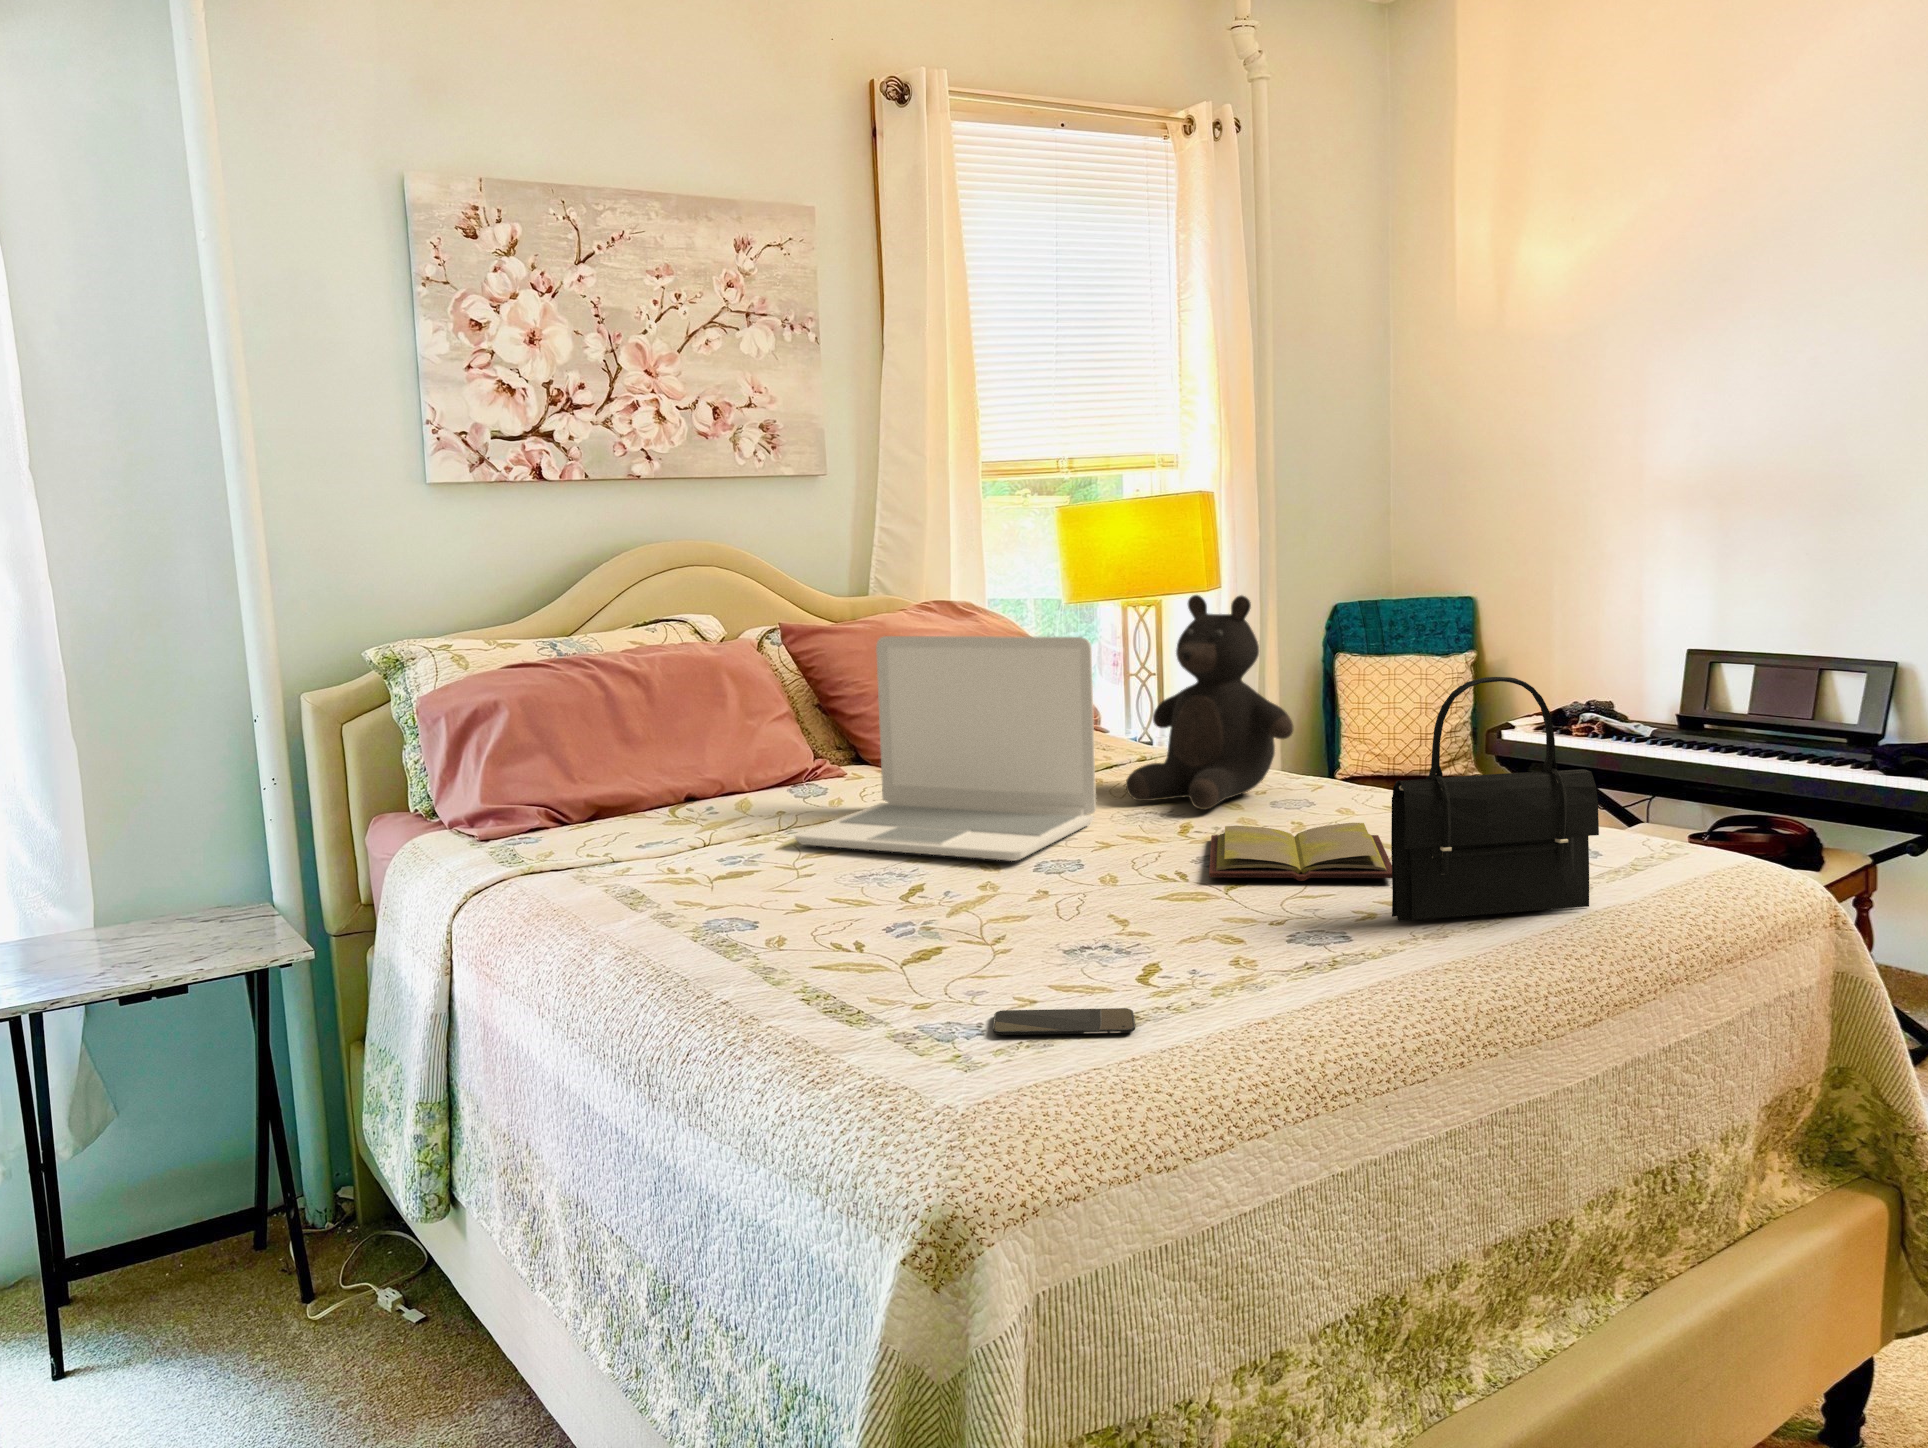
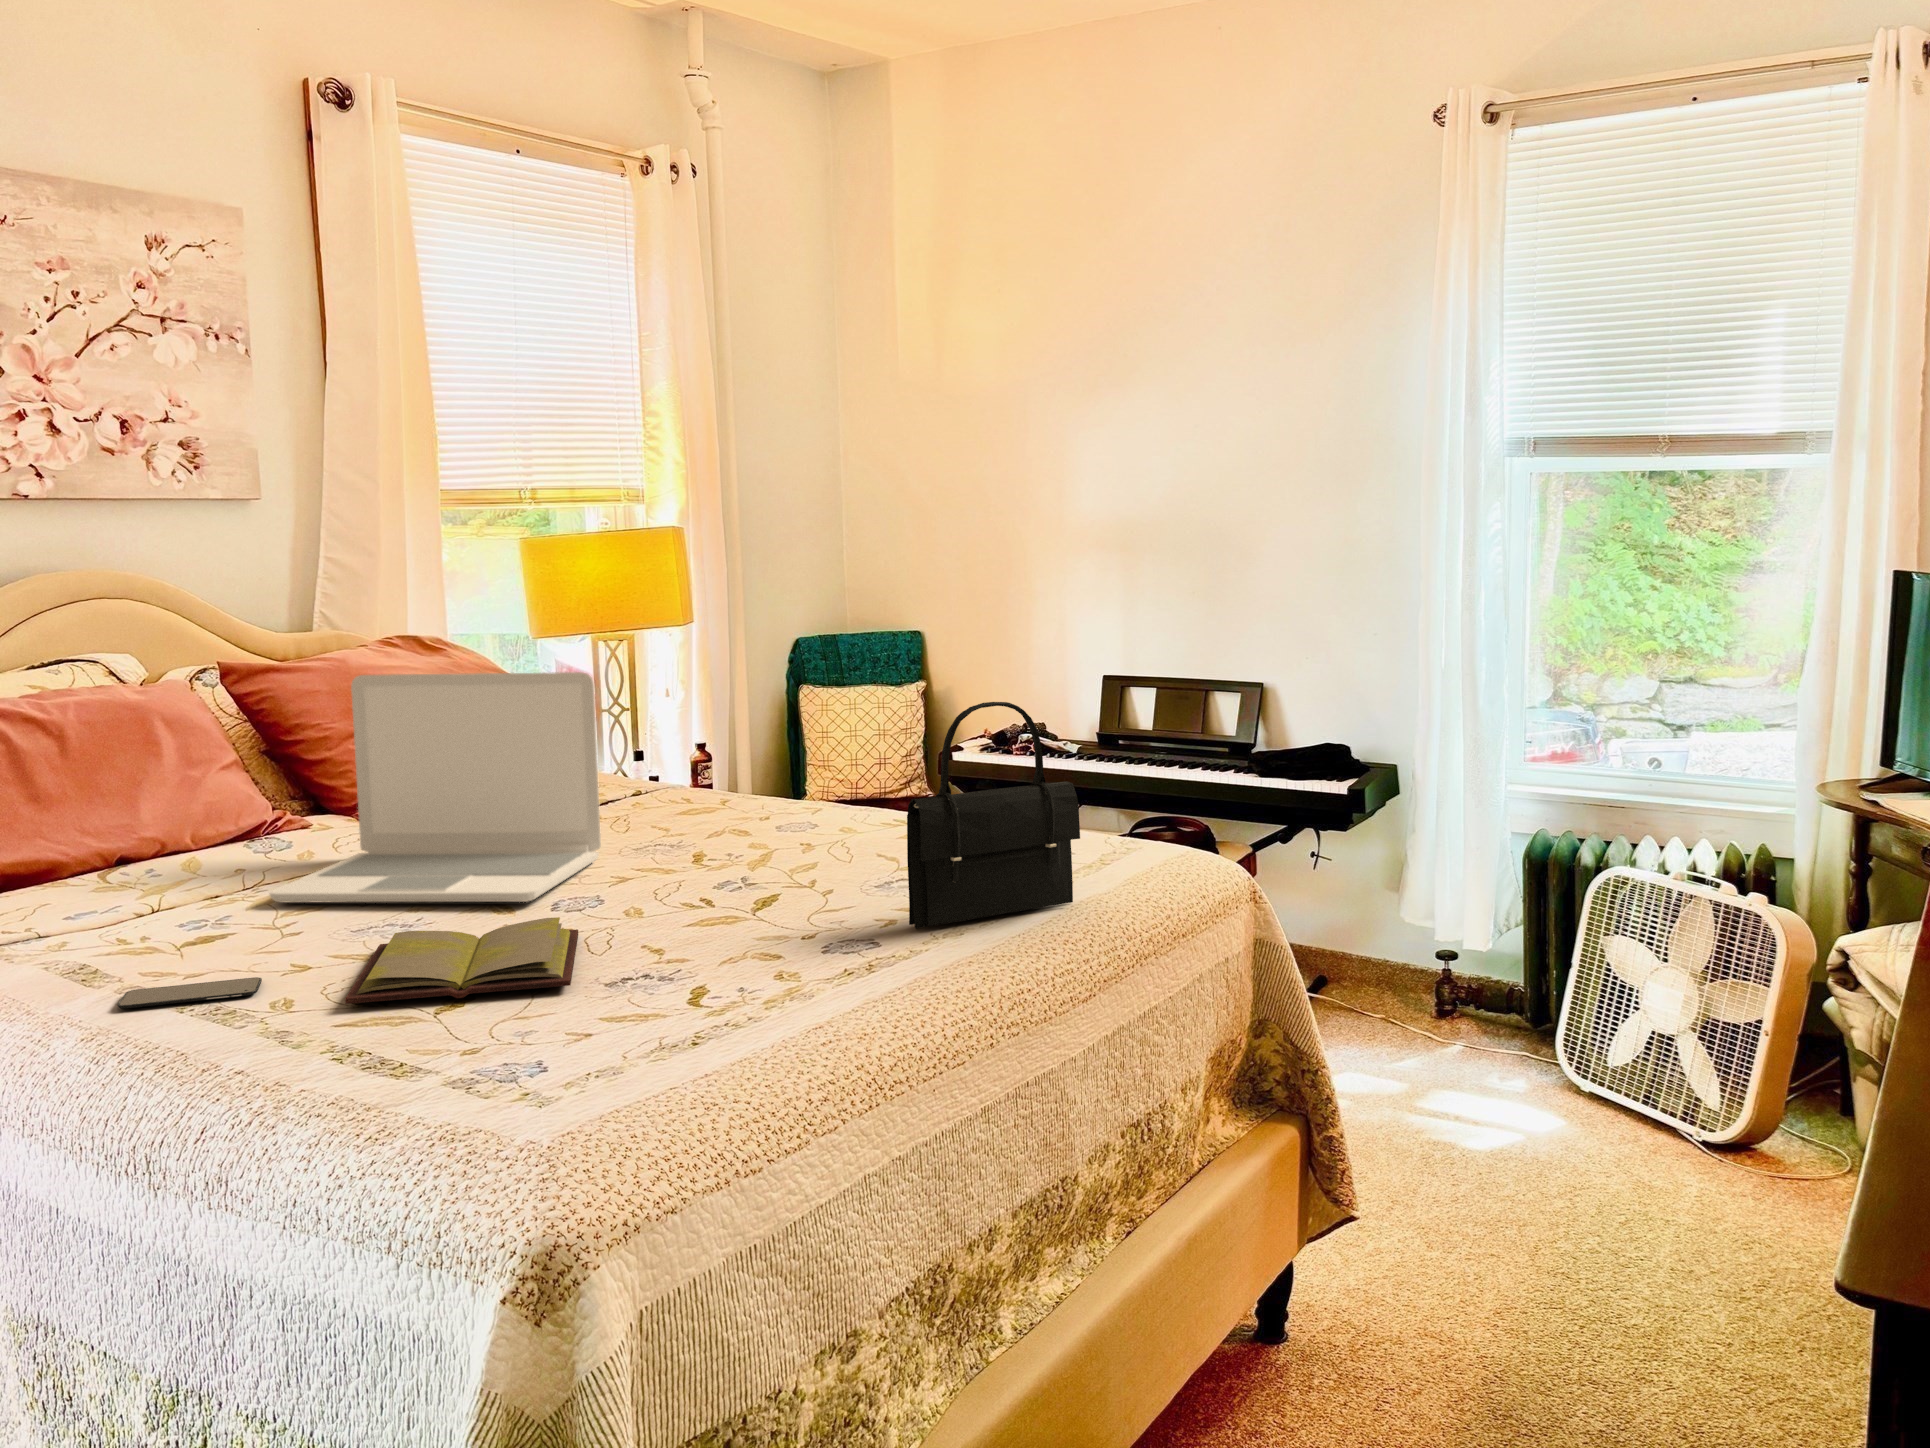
teddy bear: present [1126,595,1294,810] -> none [626,629,791,840]
diary: present [1209,823,1392,881] -> present [345,917,578,1004]
smartphone: present [993,1008,1135,1035] -> present [118,977,262,1008]

